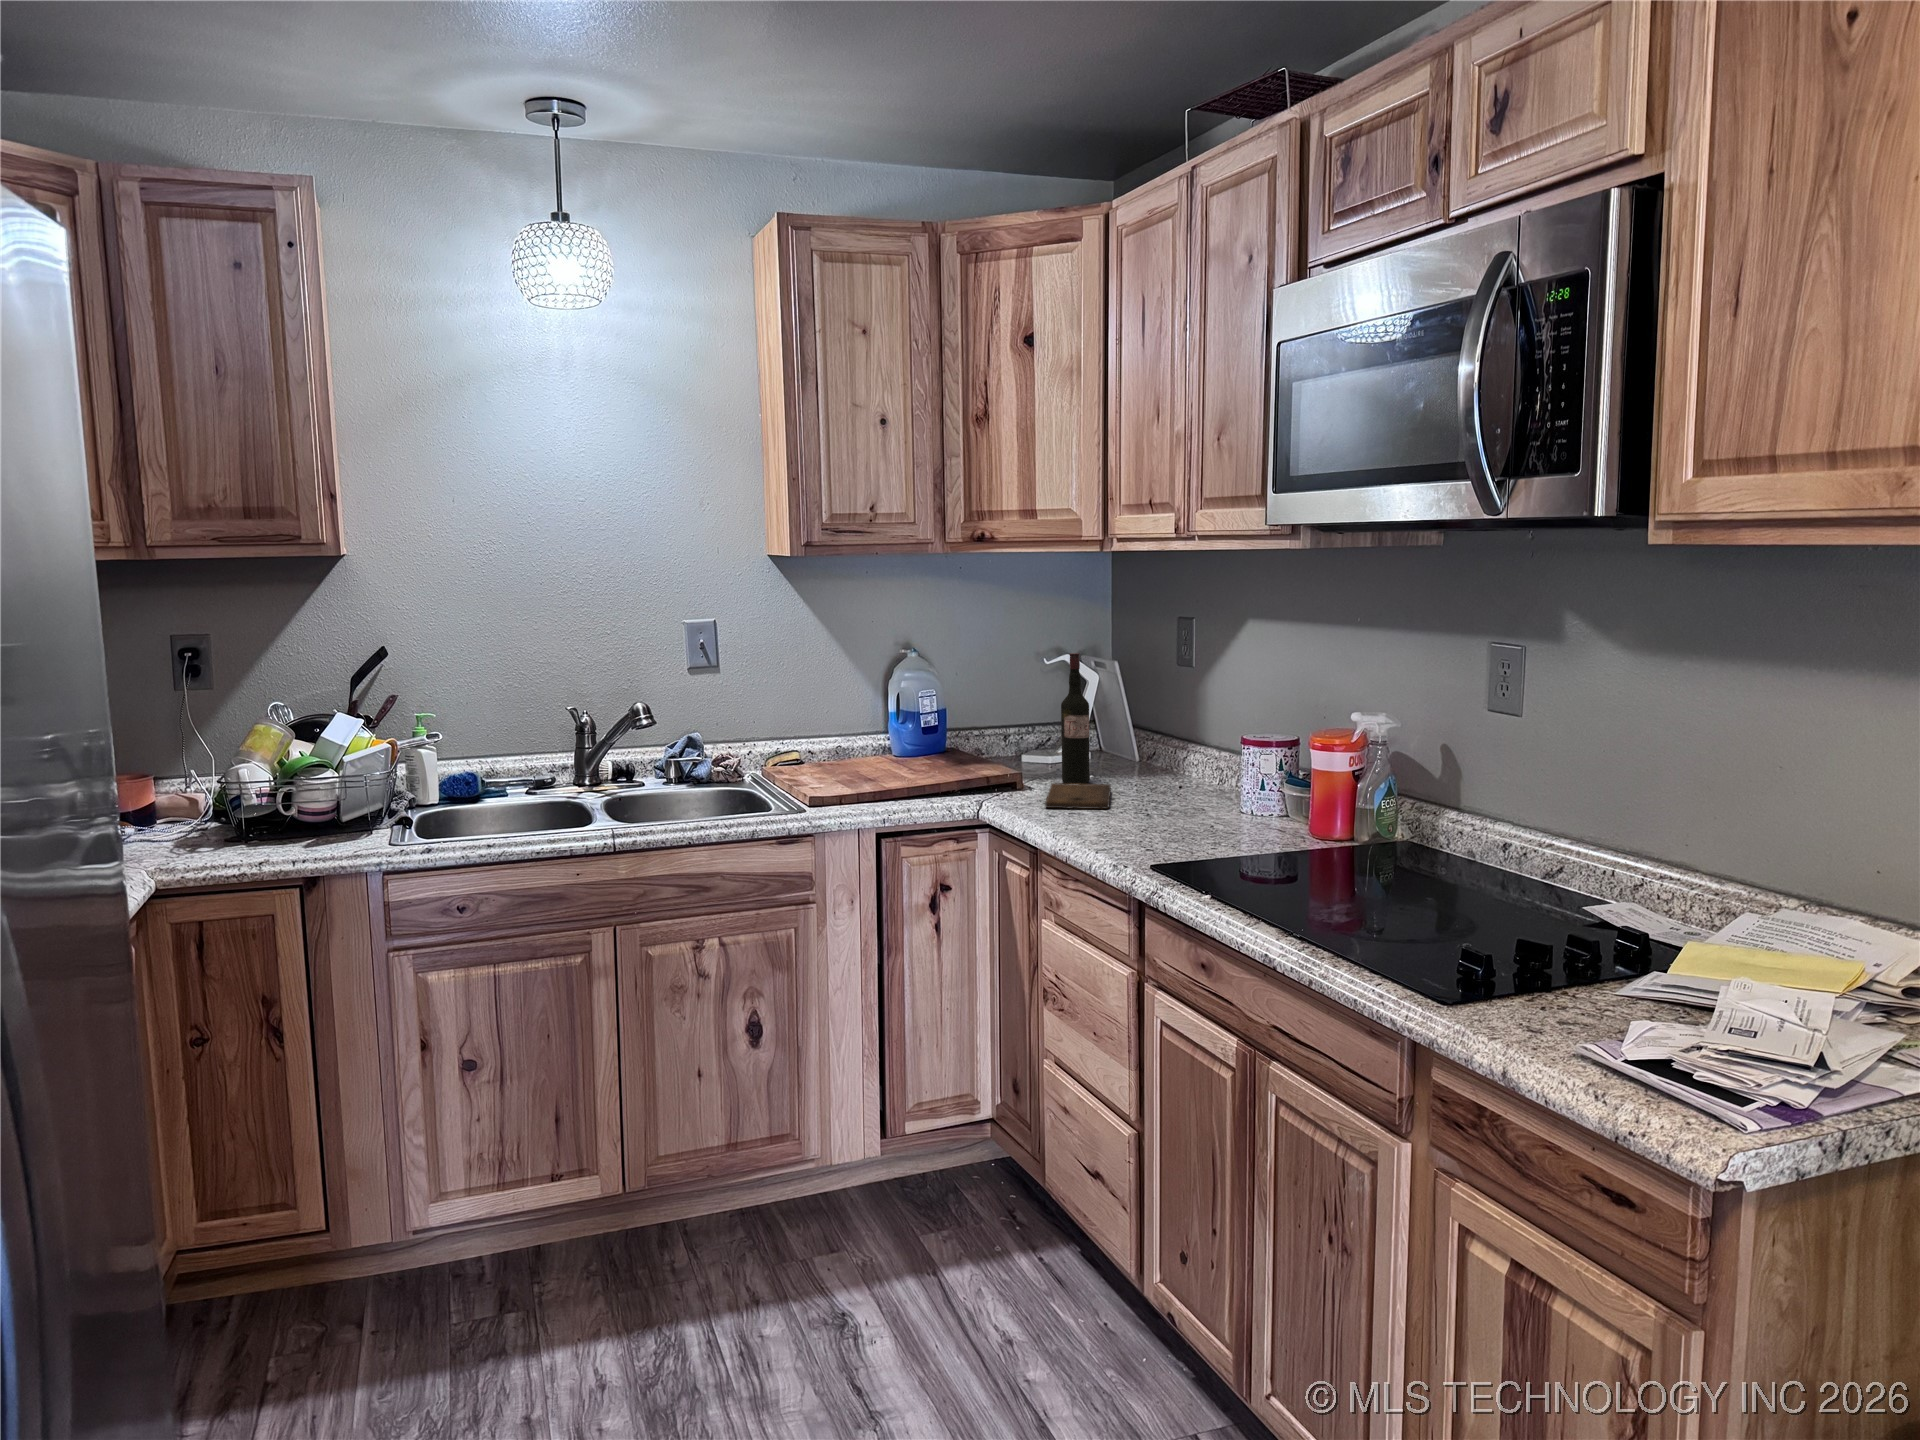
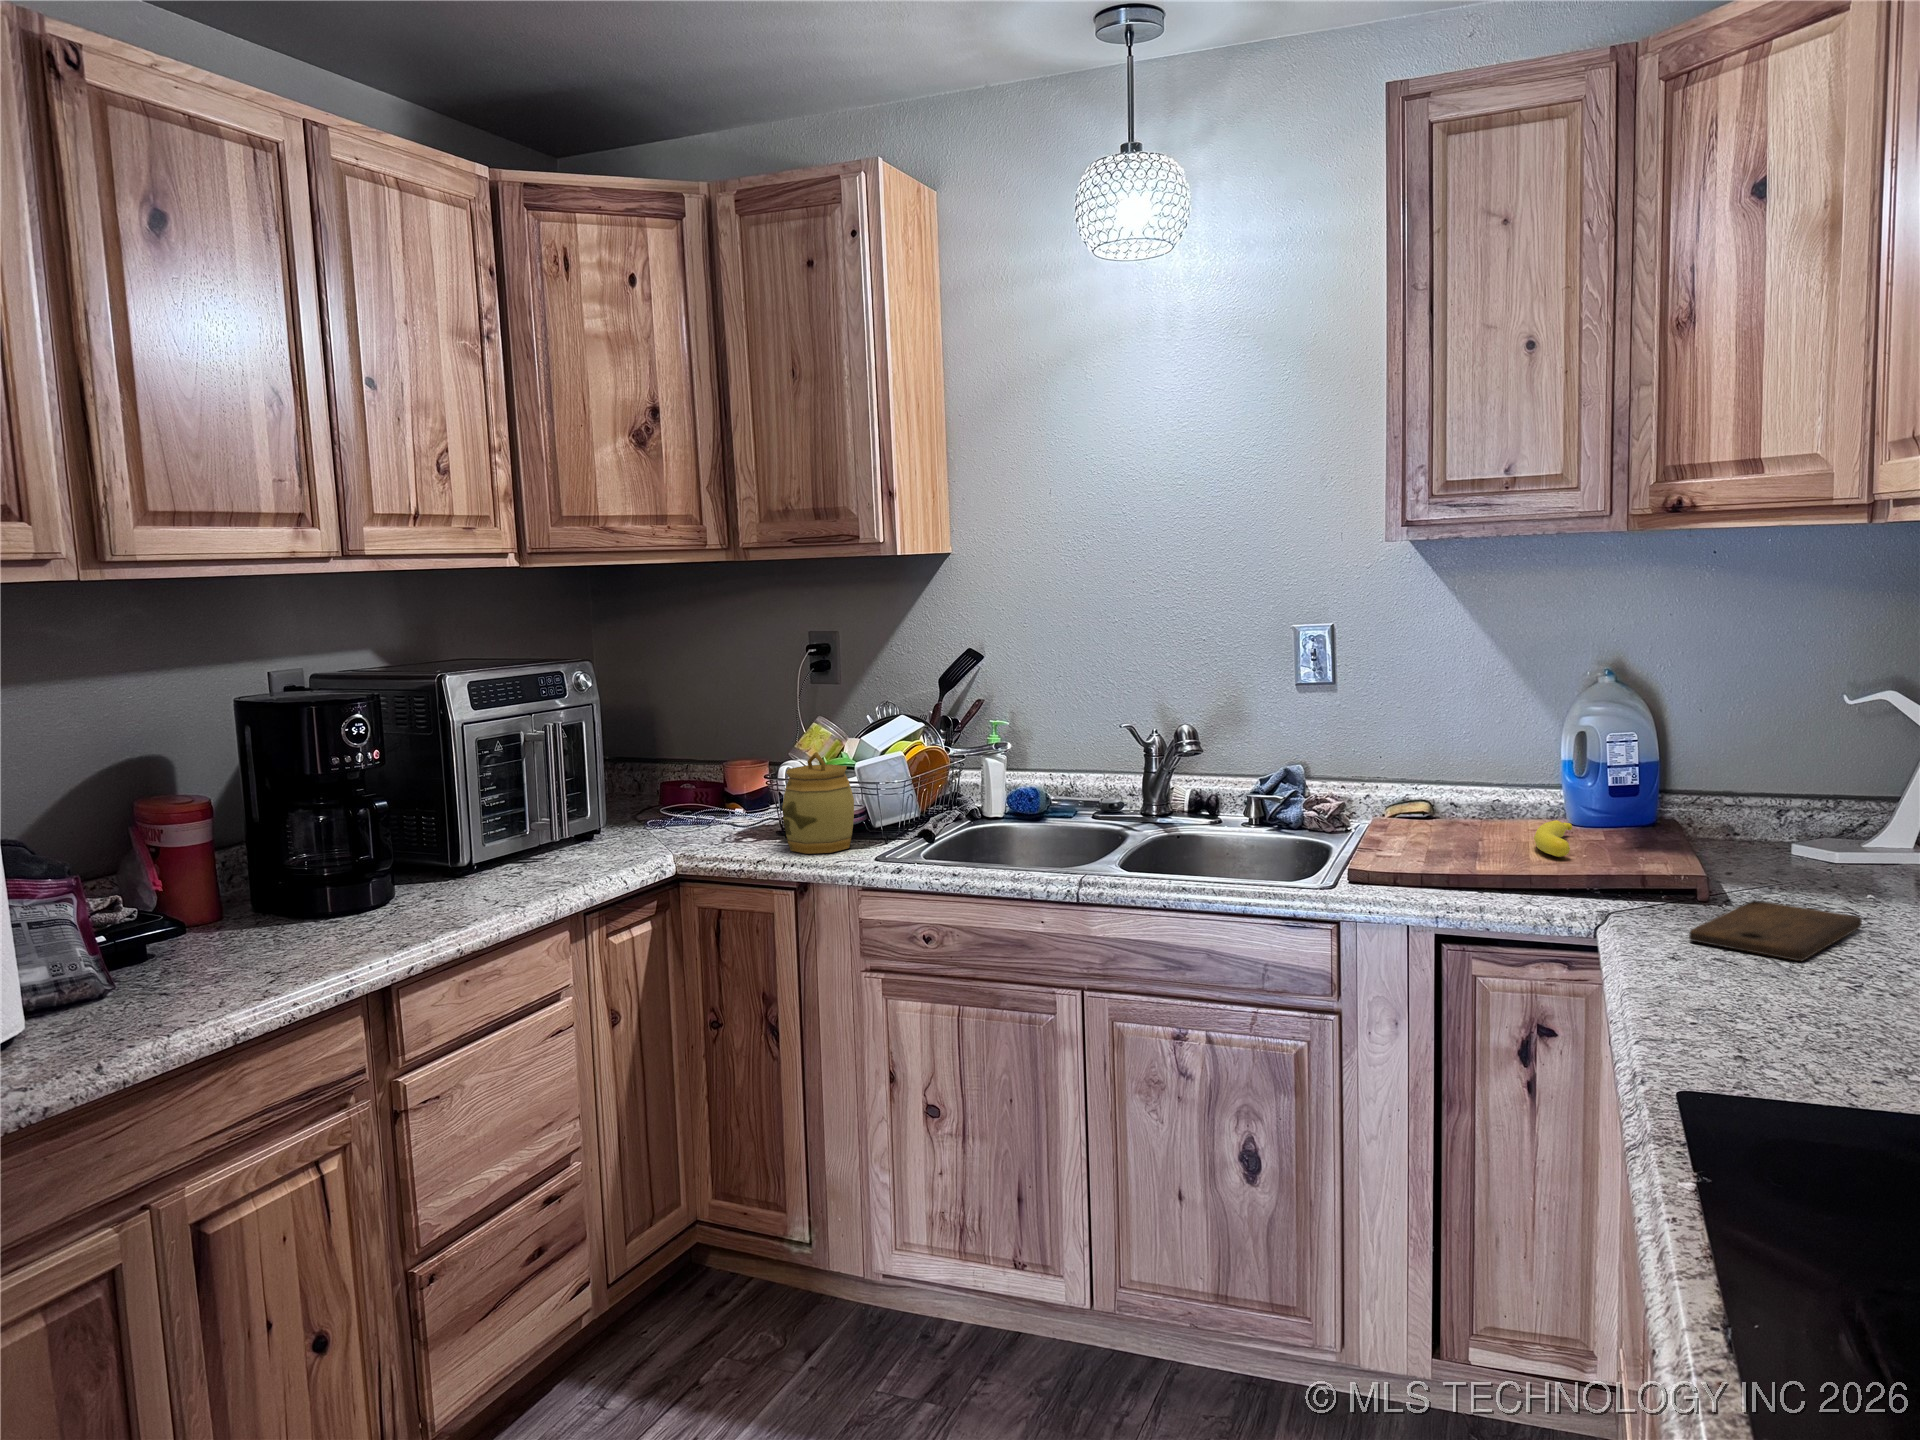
wine bottle: present [1061,653,1090,784] -> none [1798,692,1856,907]
jar: none [263,750,346,850] -> present [782,752,854,854]
banana: none [899,752,934,774] -> present [1534,820,1572,857]

